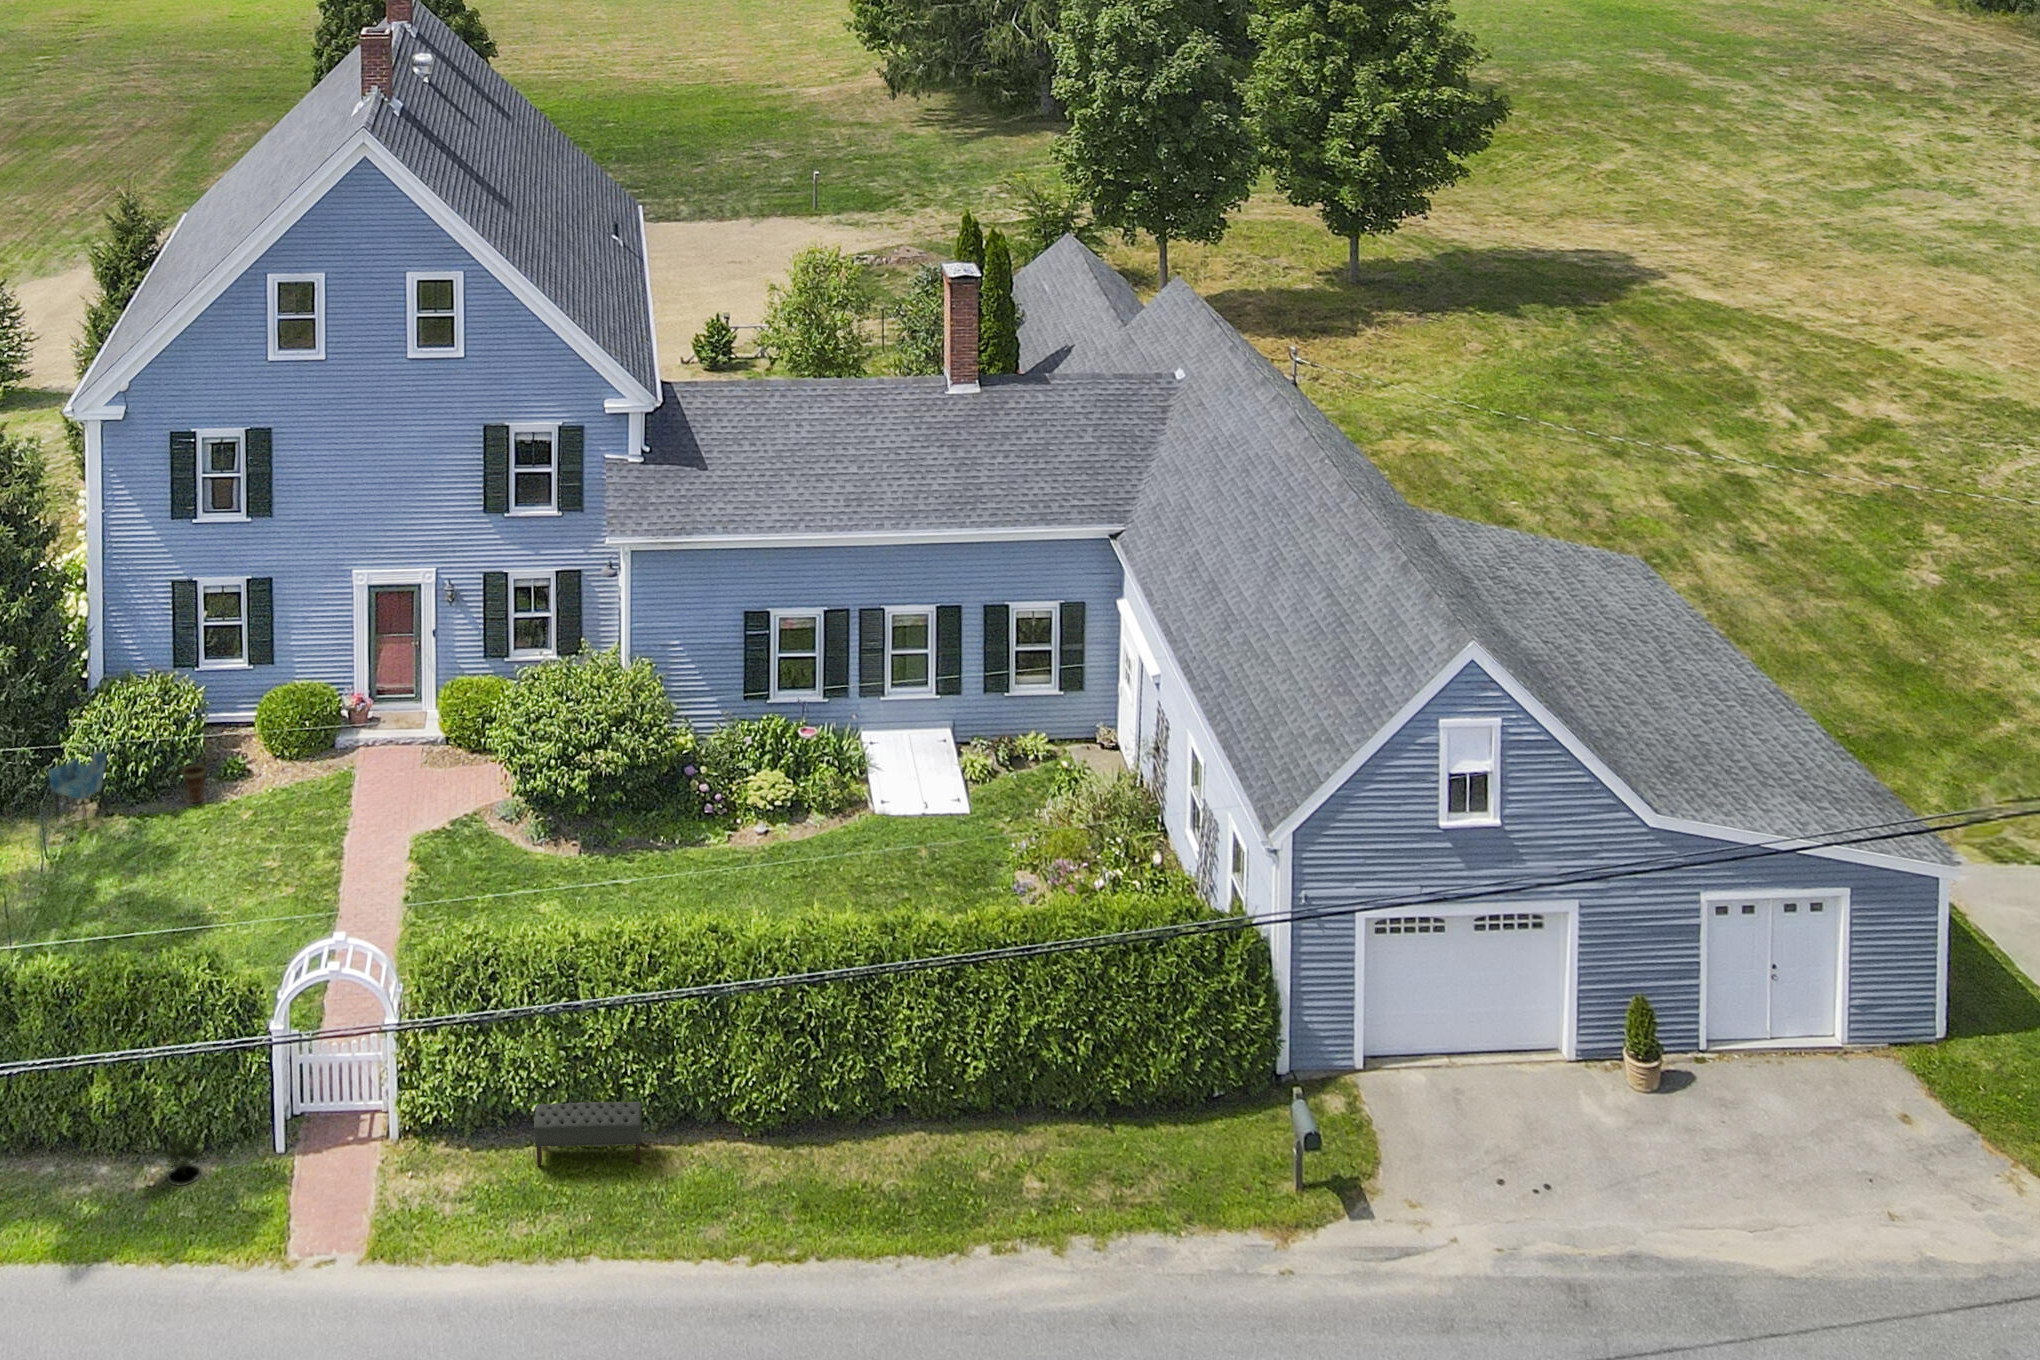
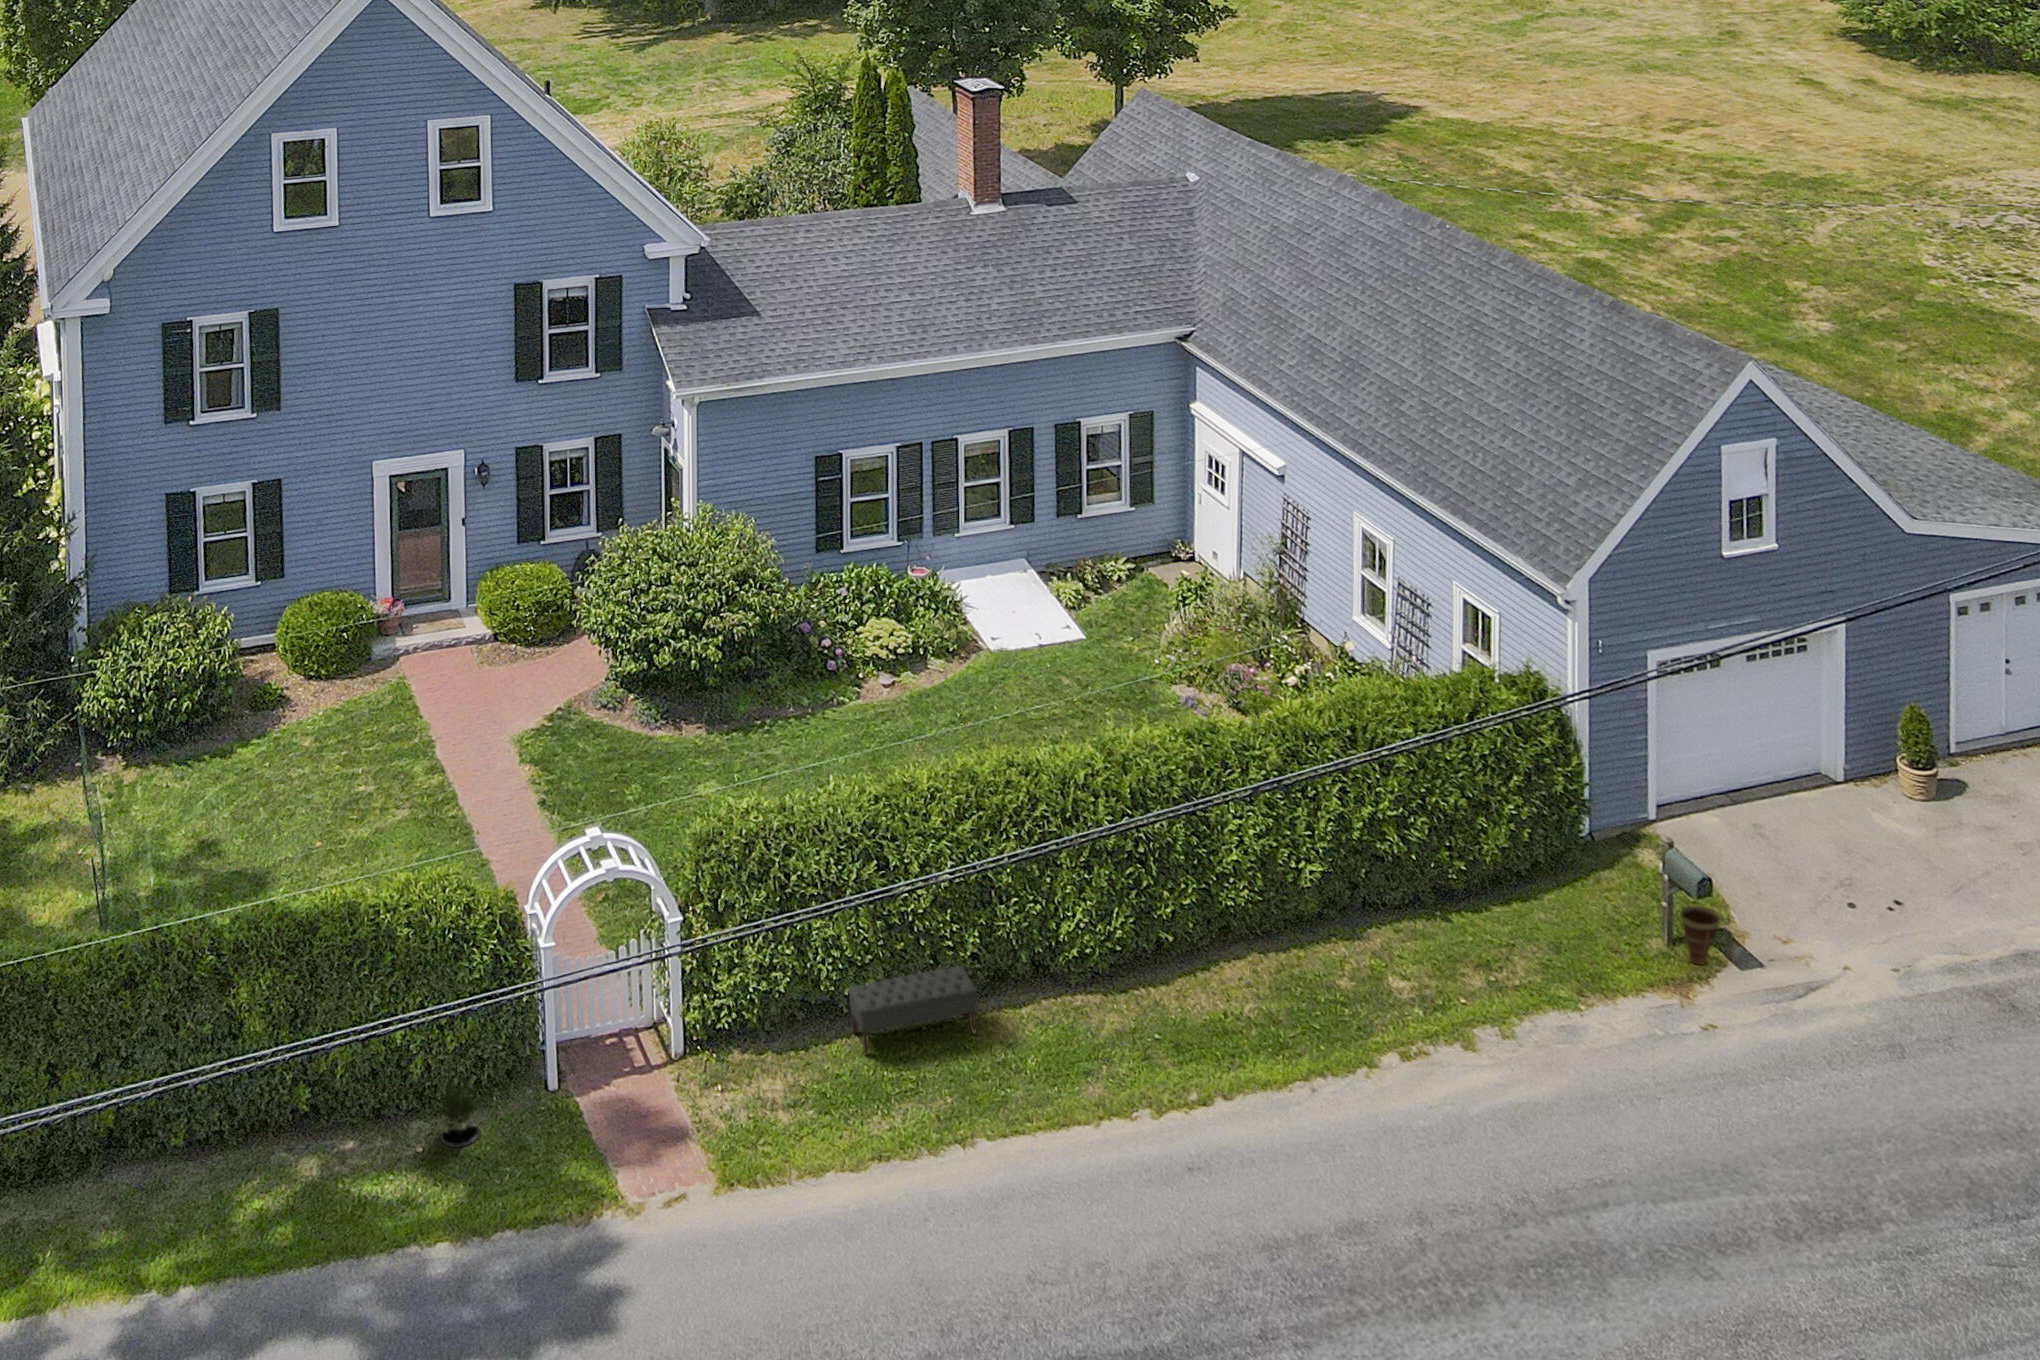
armchair: present [48,748,107,826] -> none [76,688,150,780]
basket: present [171,764,206,803] -> present [1665,900,1721,965]

